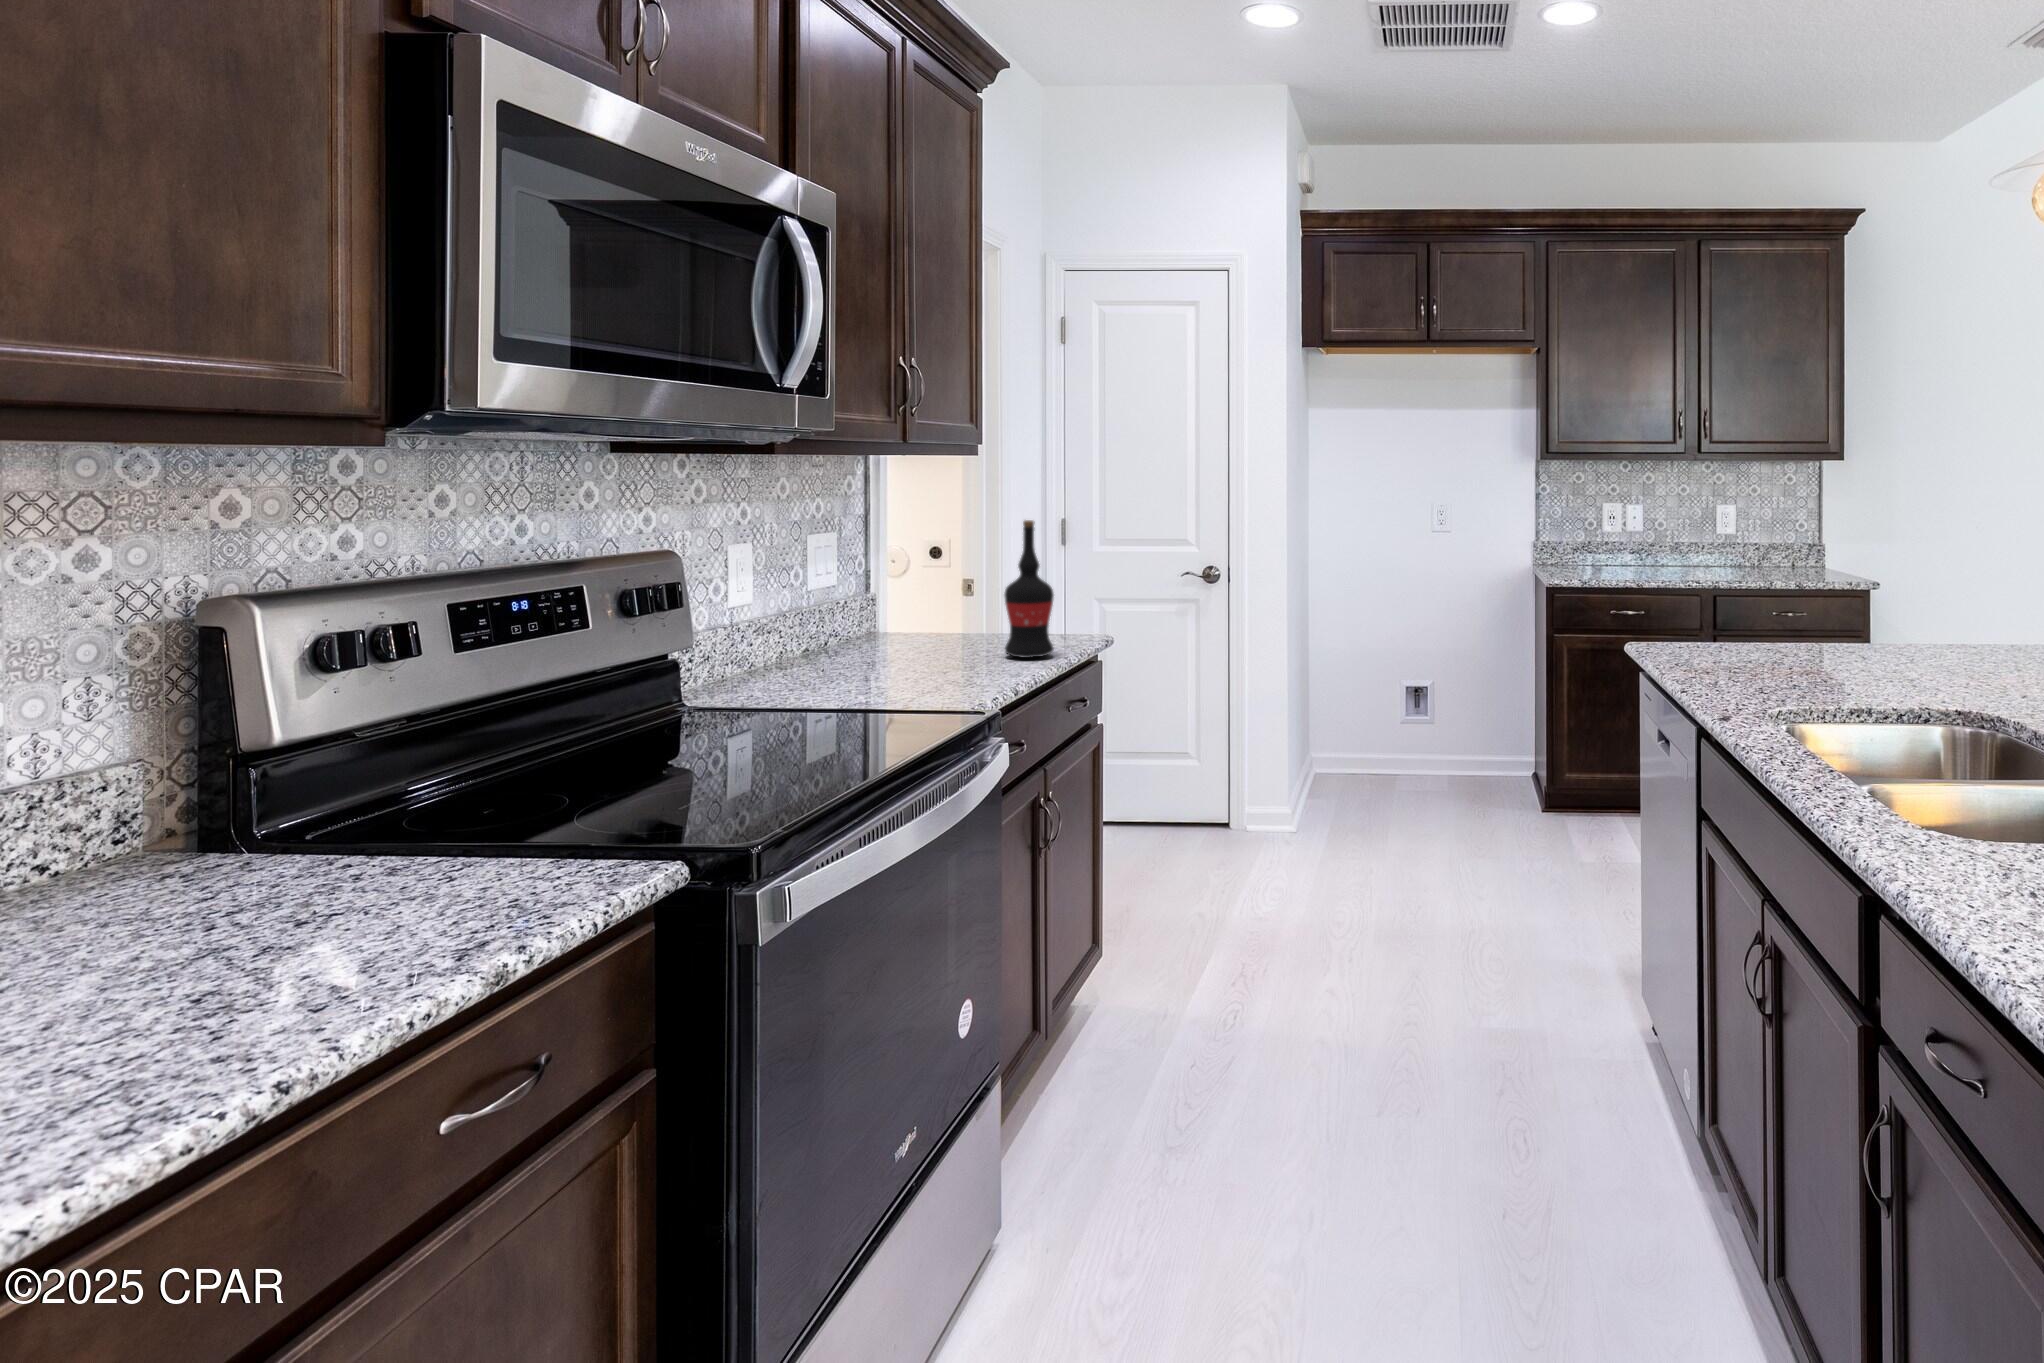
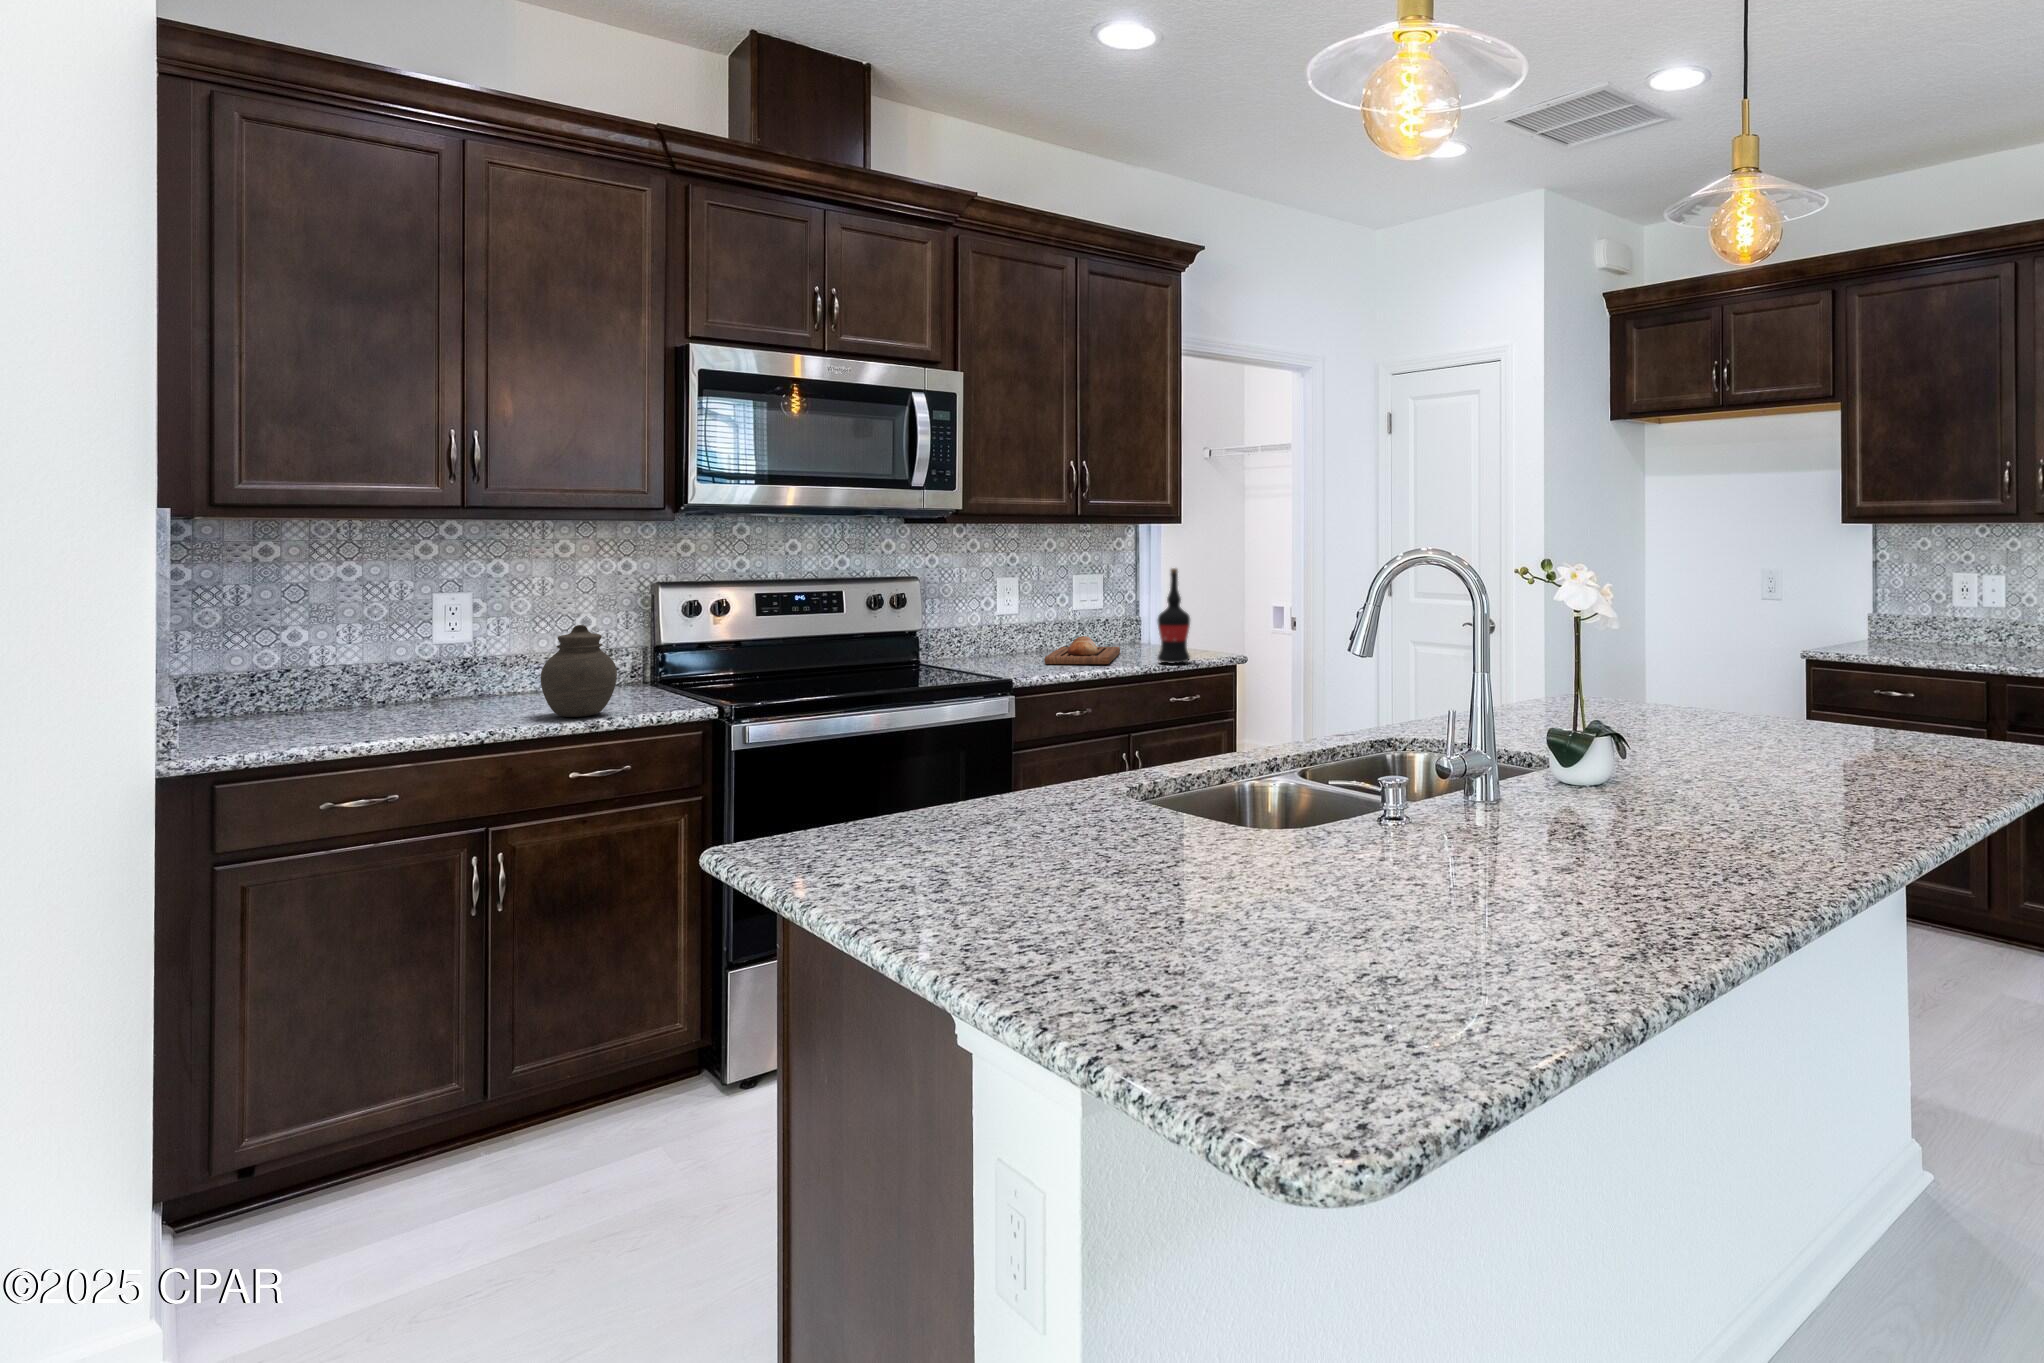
bread loaf: none [806,628,962,679] -> present [1044,636,1120,664]
jar: none [157,740,405,1010] -> present [541,625,617,717]

